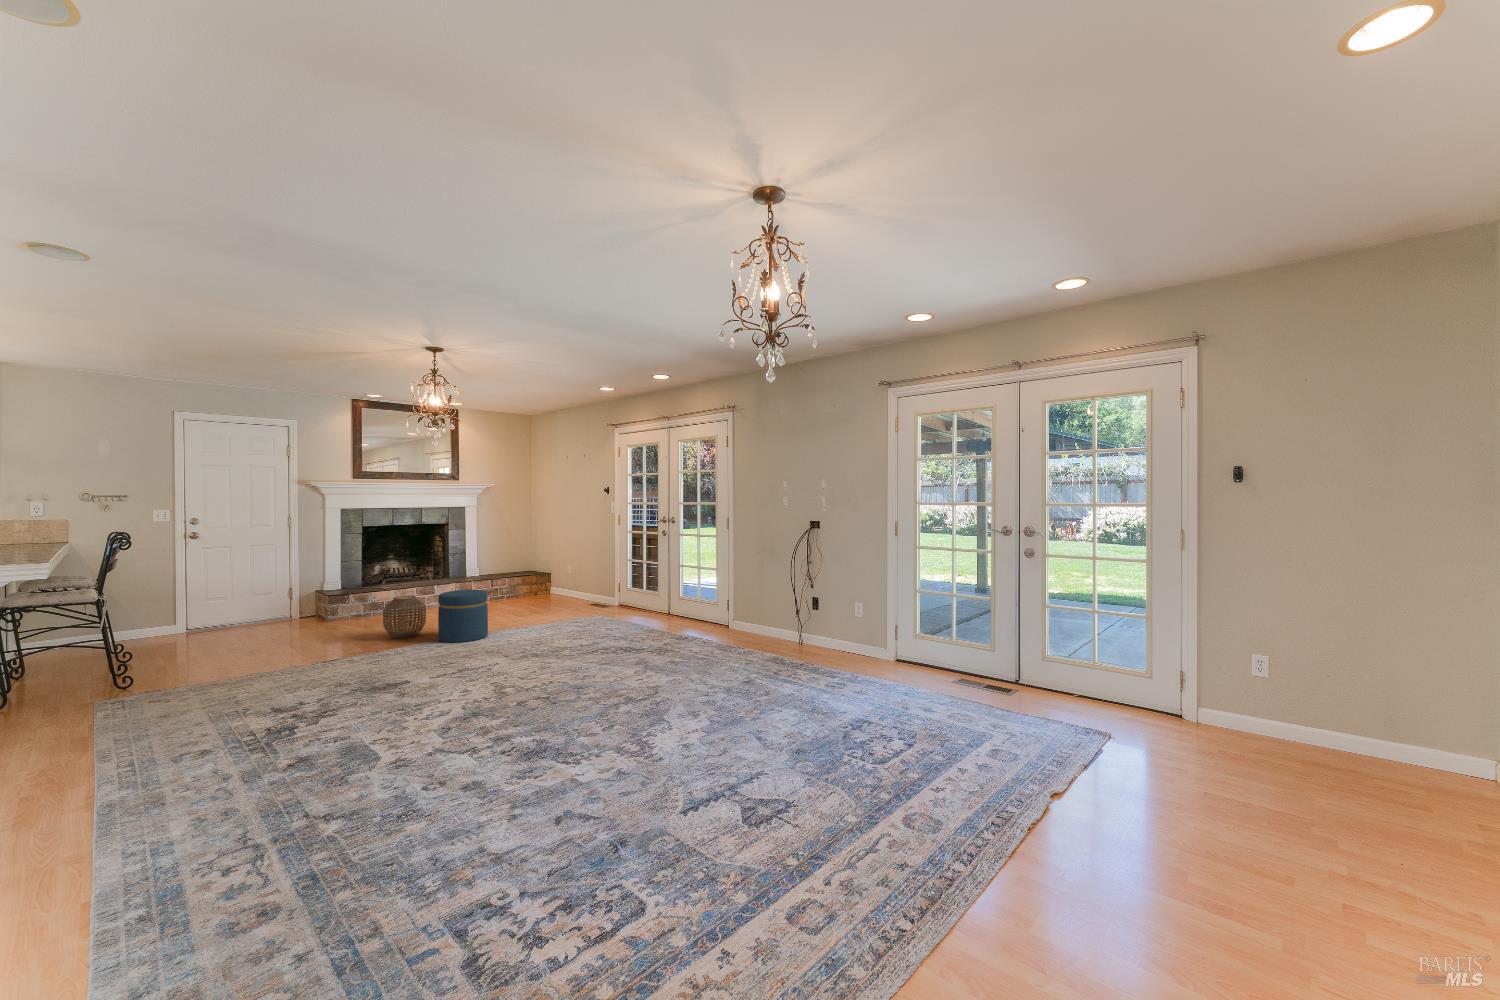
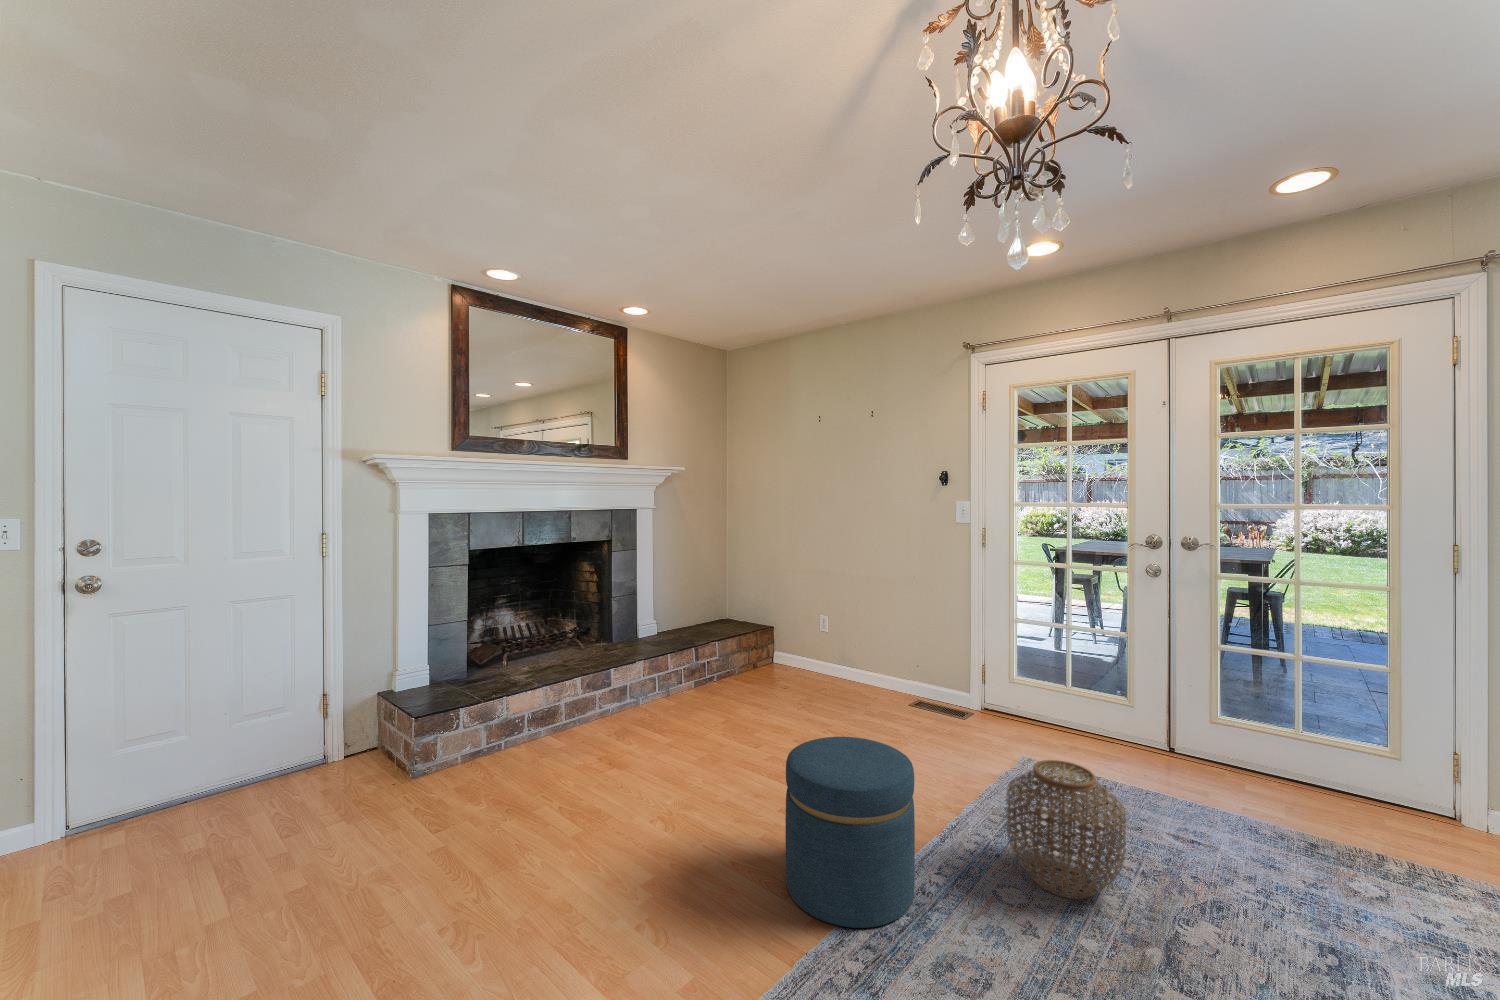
woven basket: present [383,596,426,638] -> present [1006,760,1126,899]

